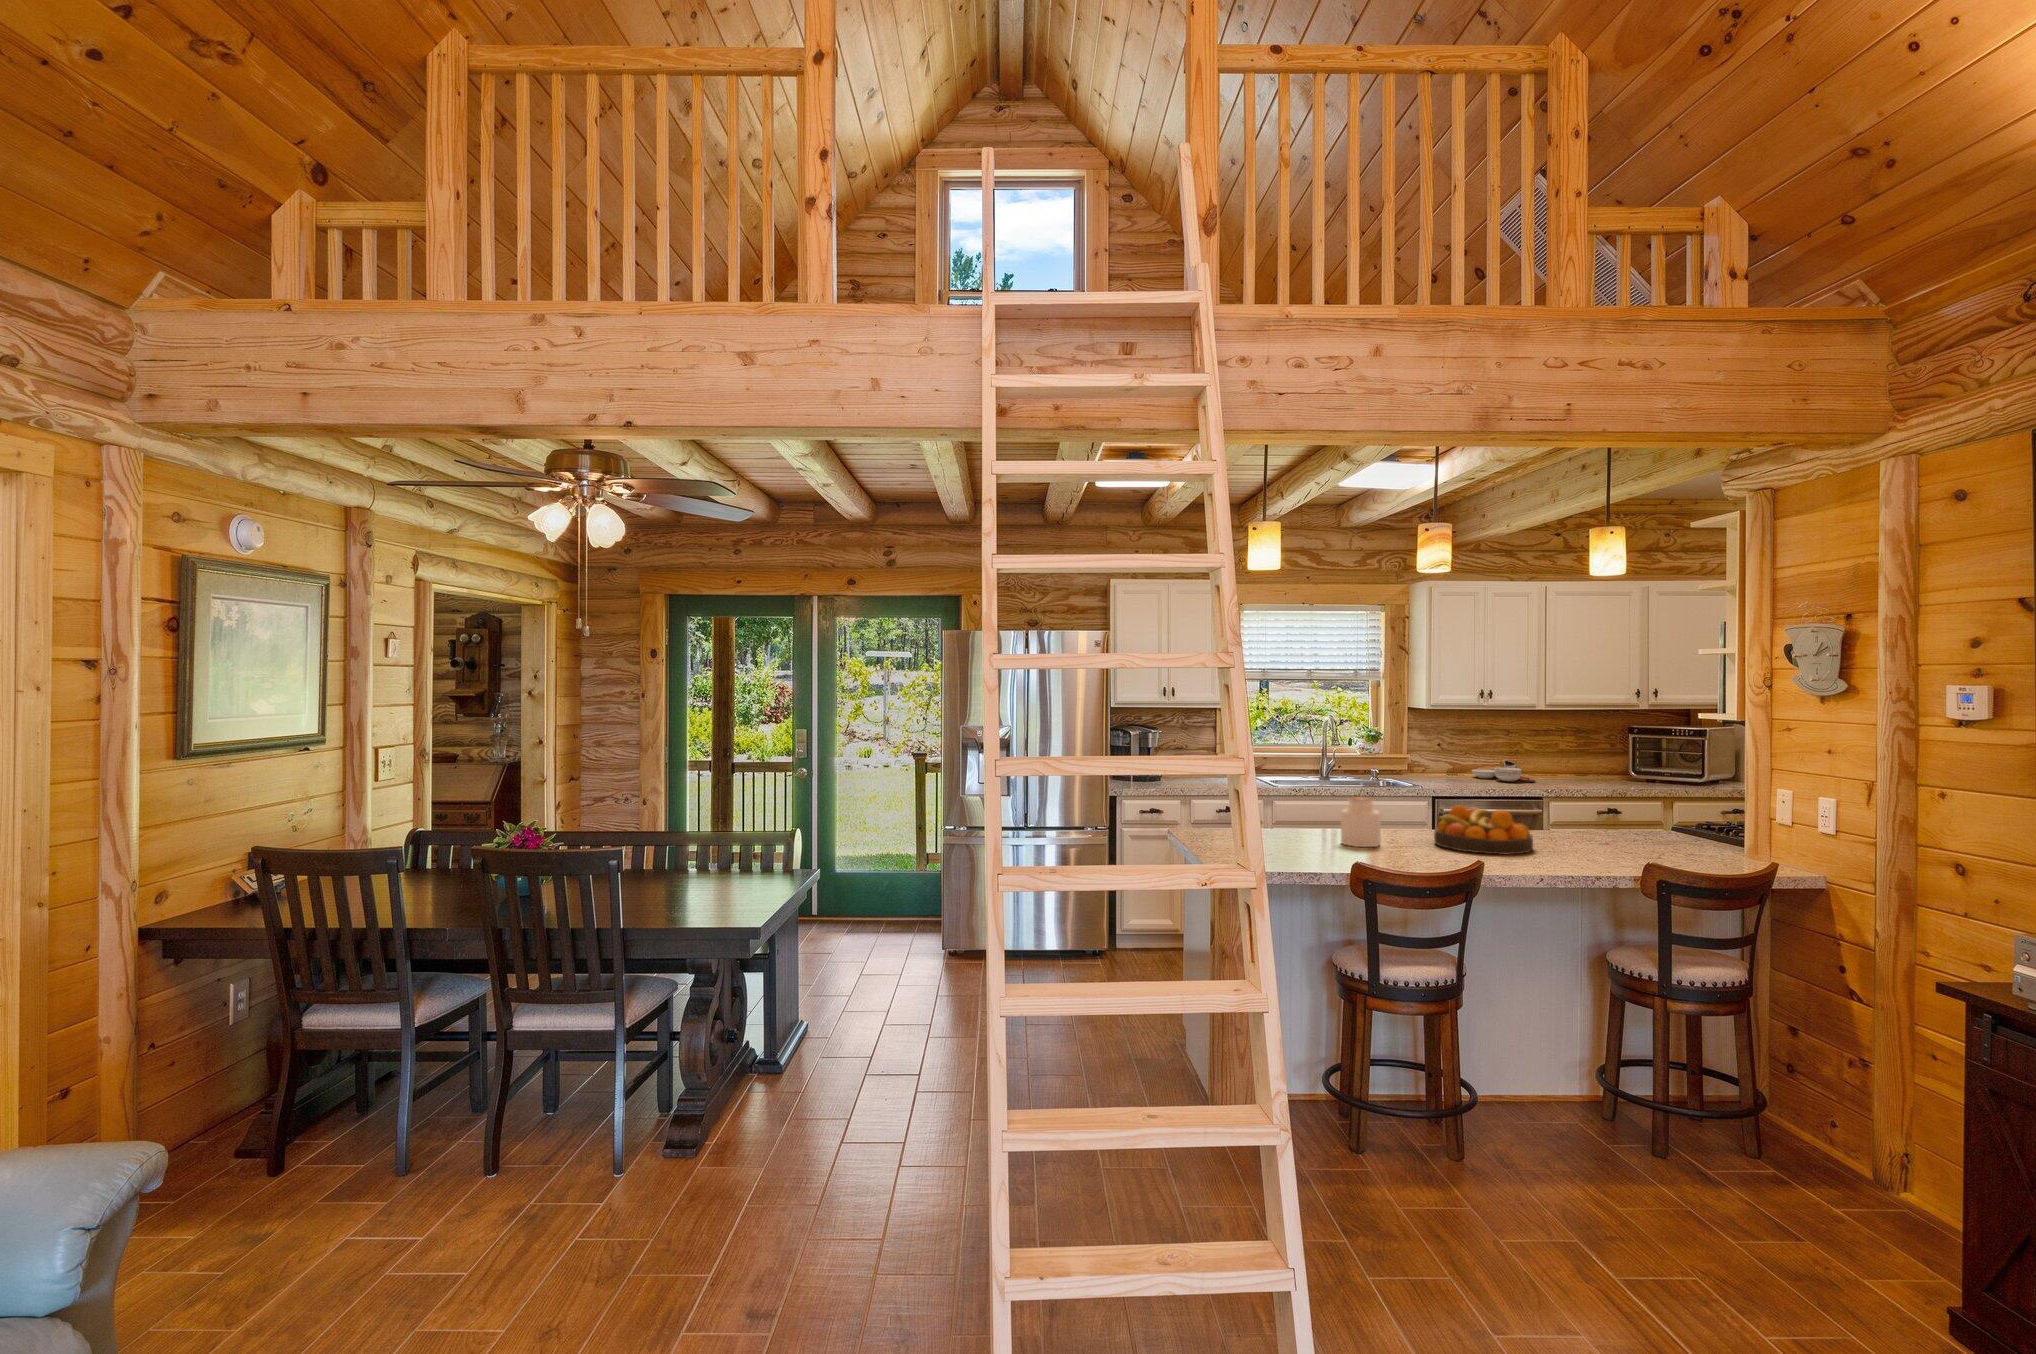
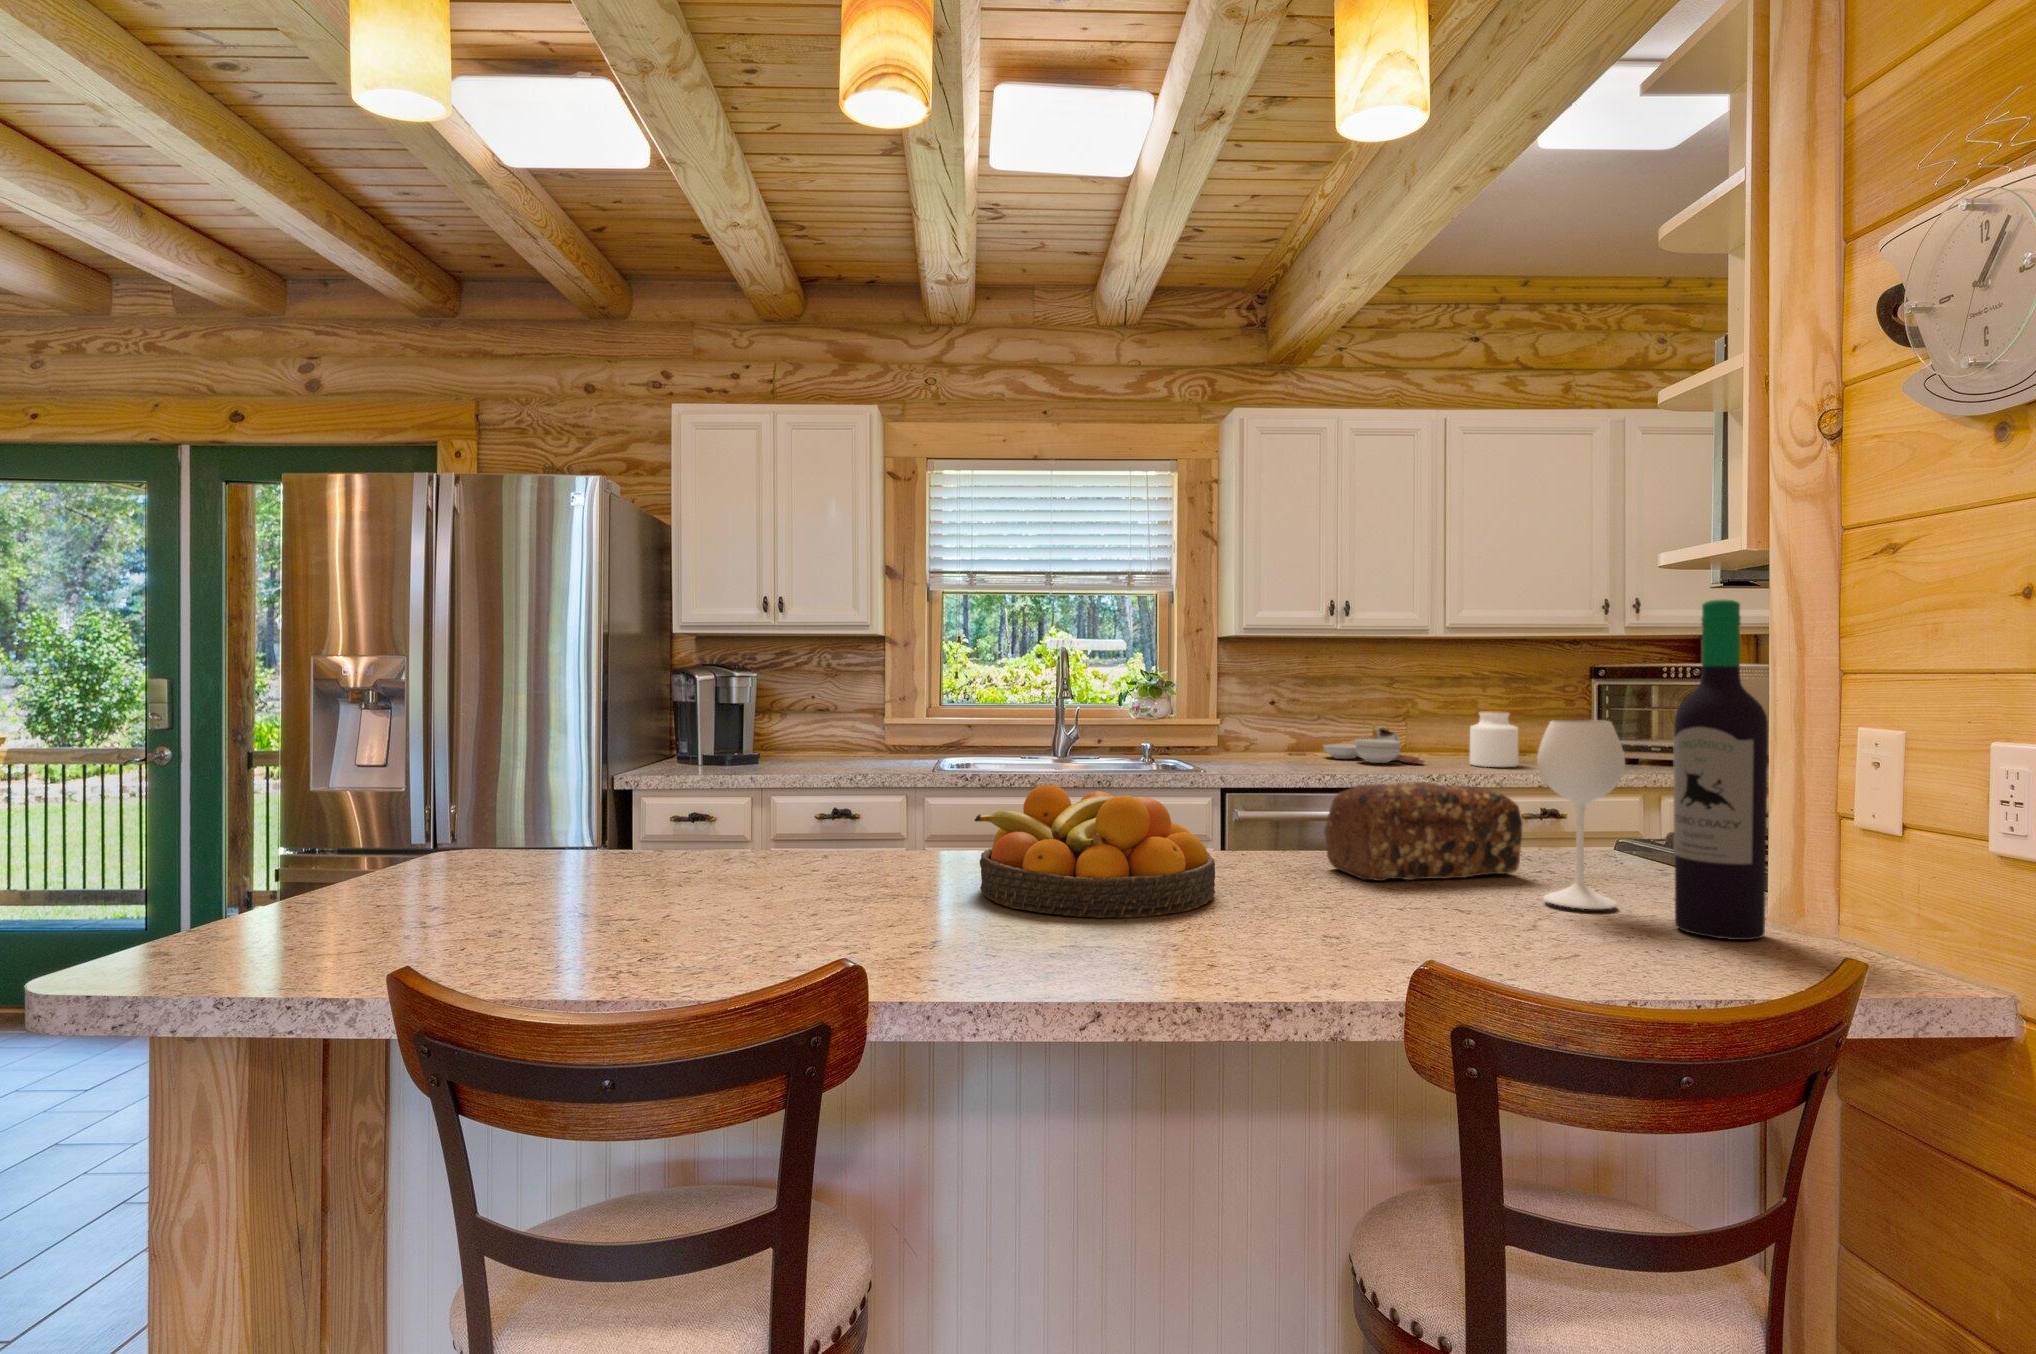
wine bottle: none [1655,744,1744,861] -> present [1537,600,1768,940]
jar: present [1341,797,1381,847] -> present [1470,711,1518,767]
bread loaf: none [1556,803,1641,843] -> present [1324,782,1523,881]

